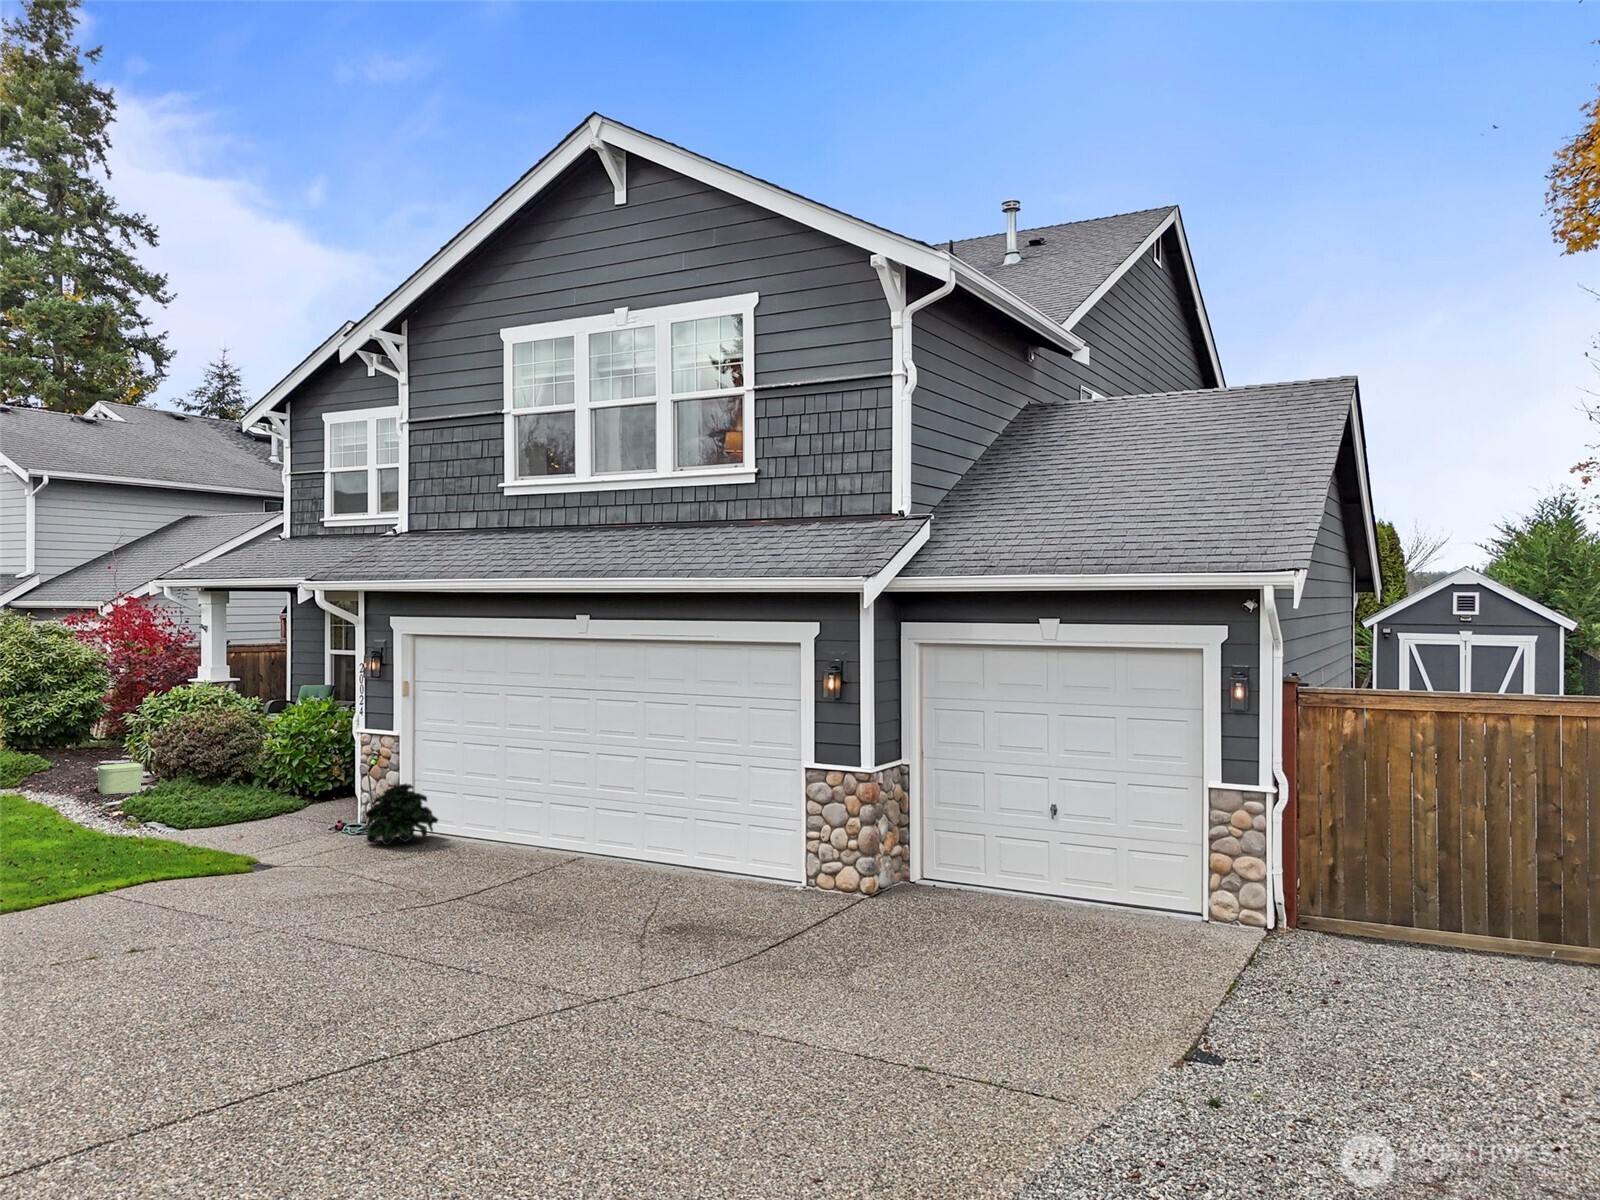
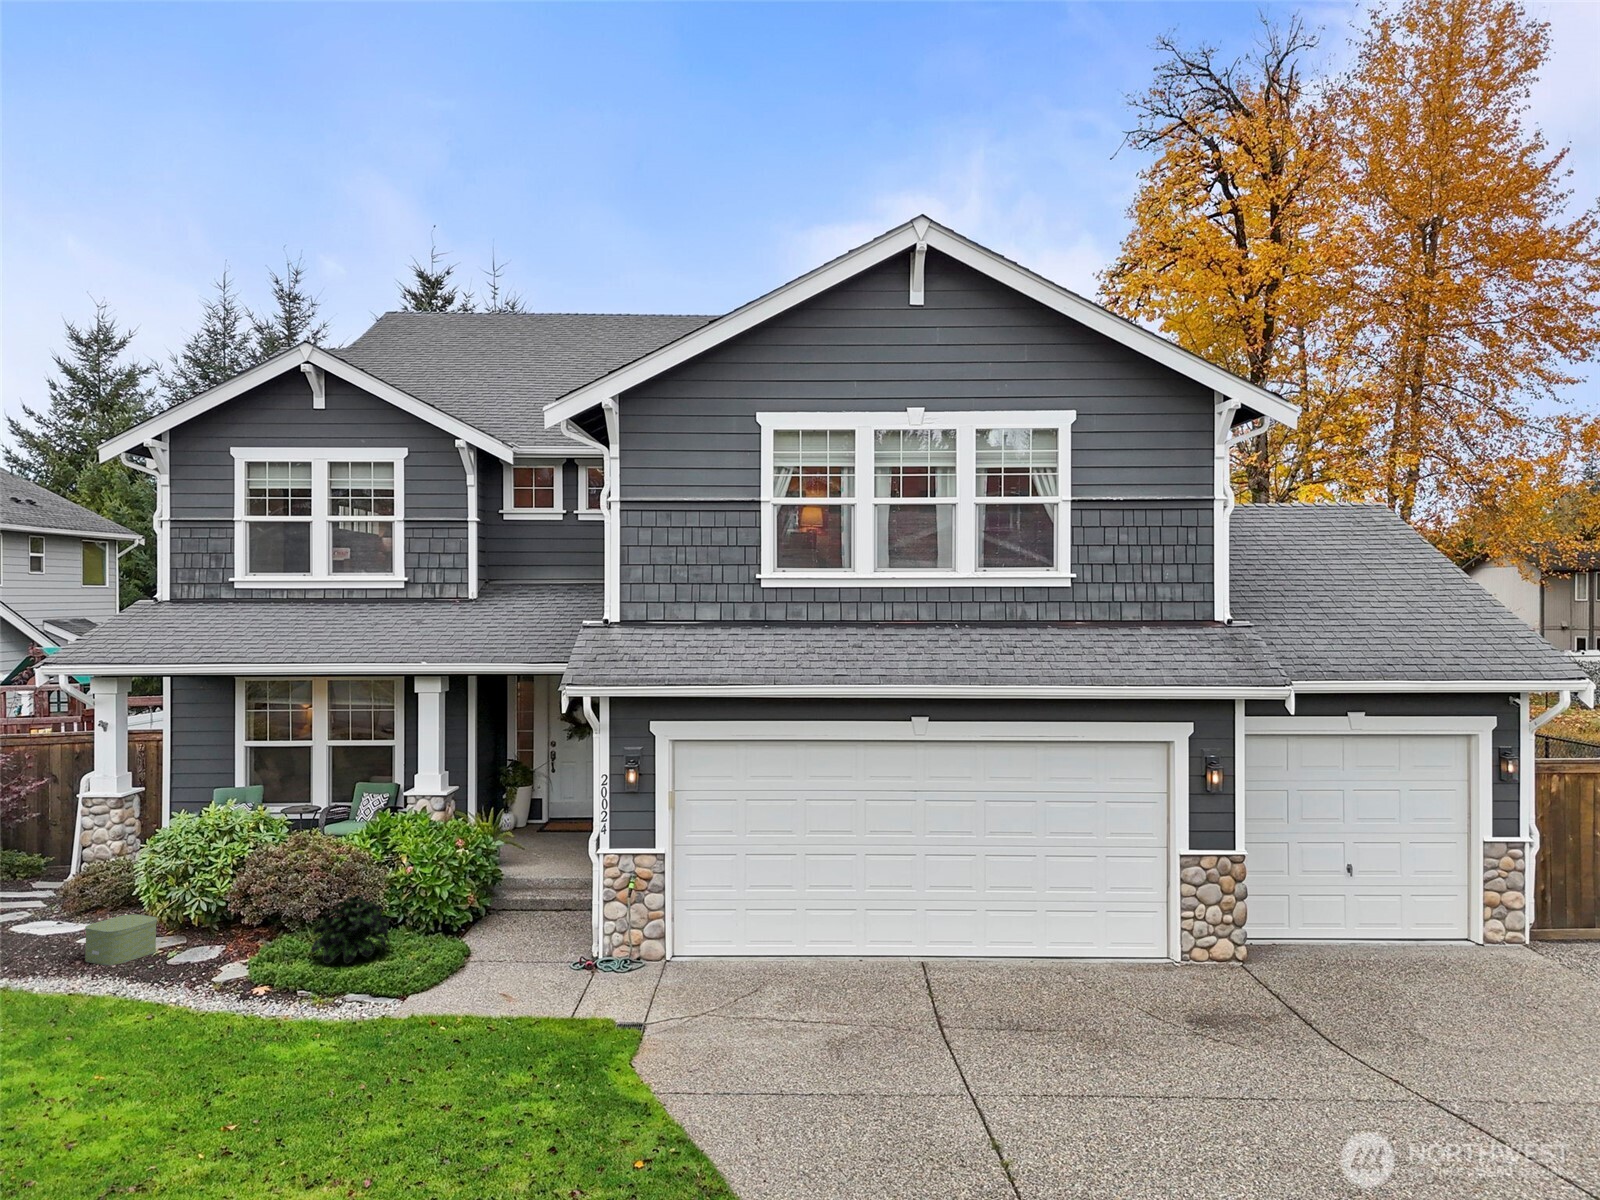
potted plant: present [362,784,438,845] -> present [311,894,390,964]

